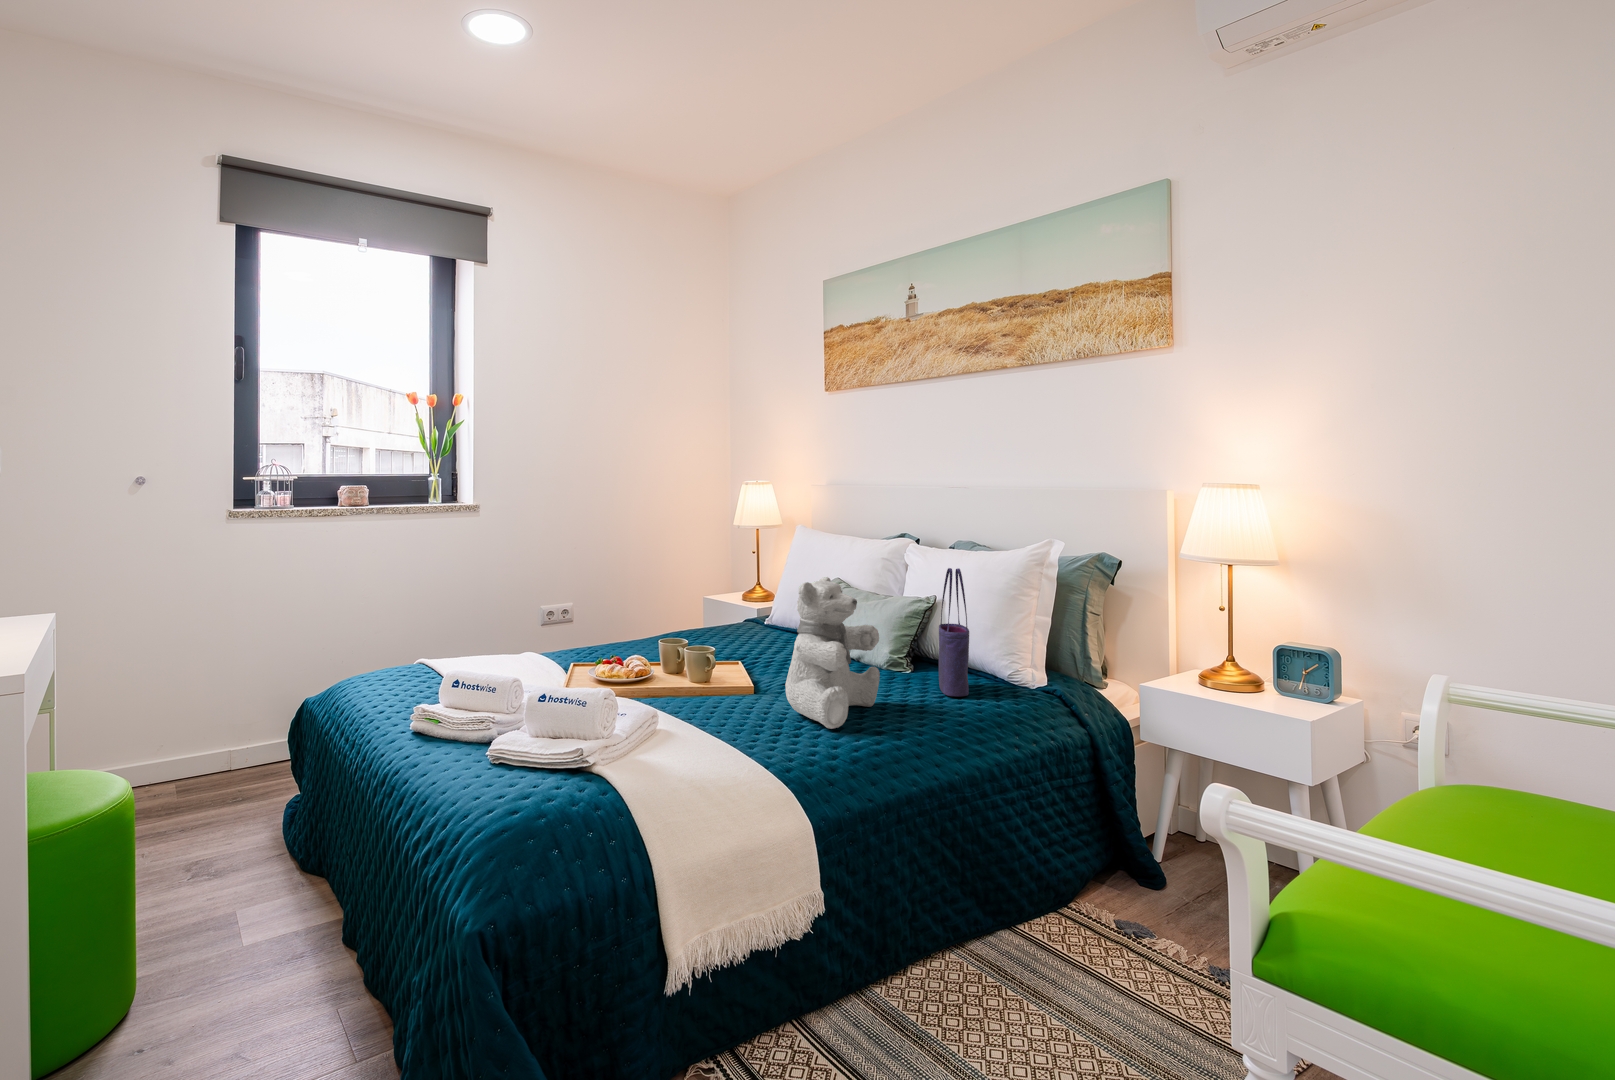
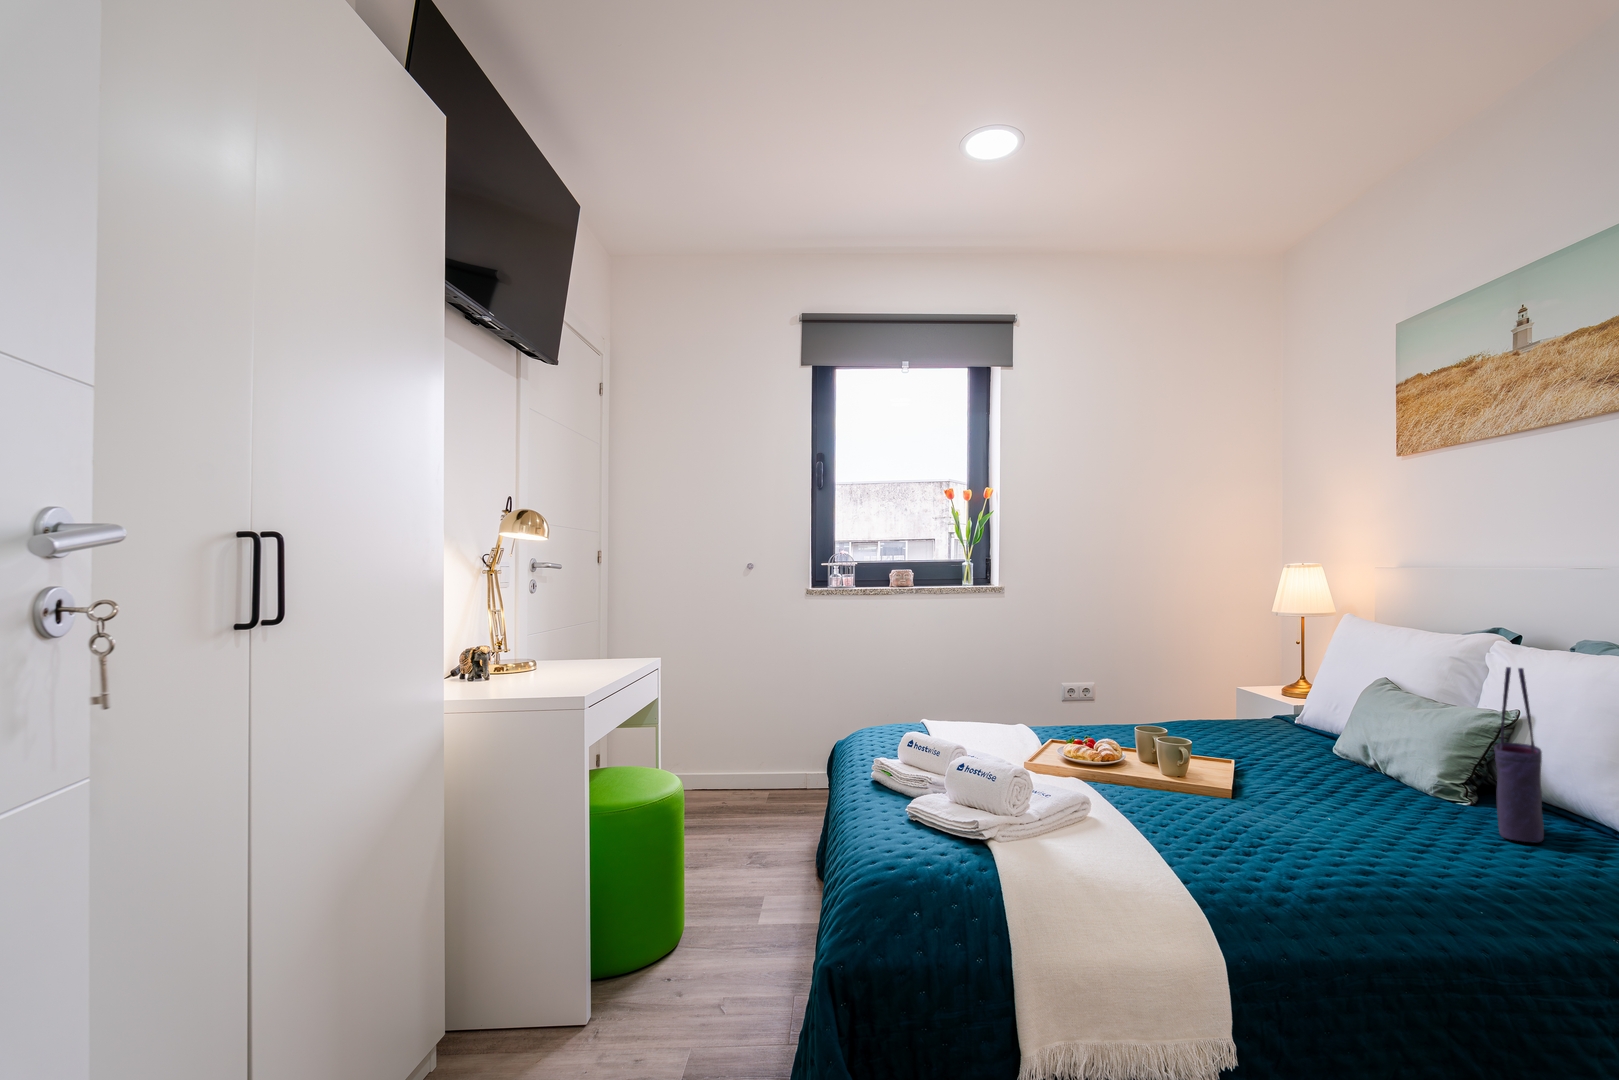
teddy bear: present [785,577,880,729] -> none [1249,665,1386,843]

